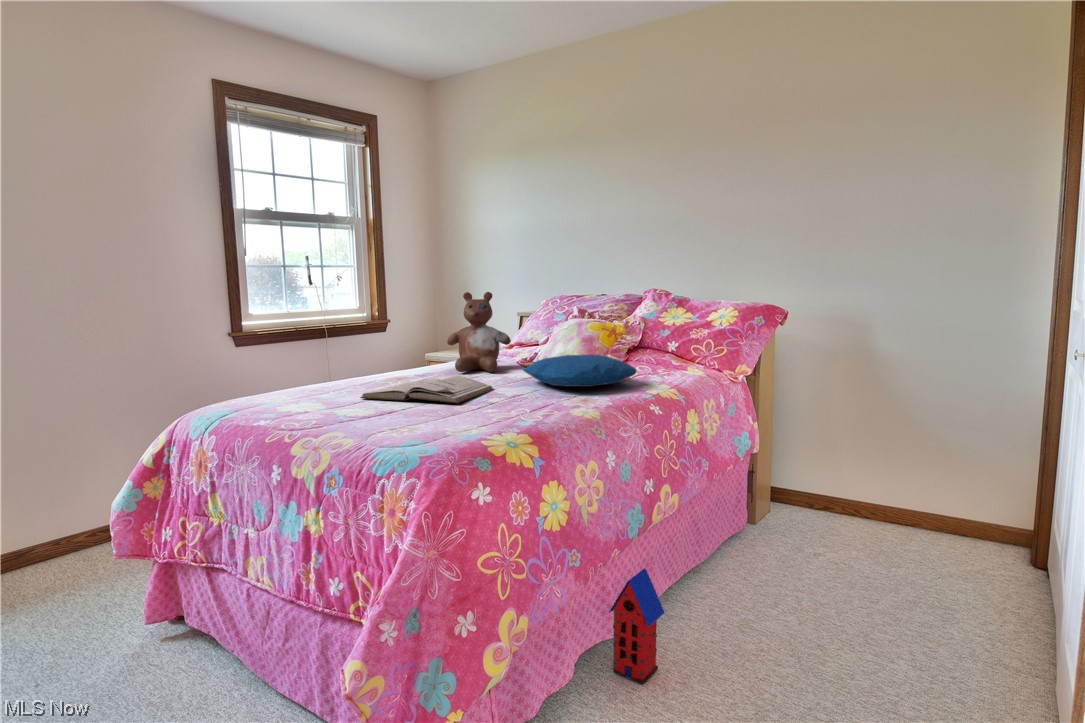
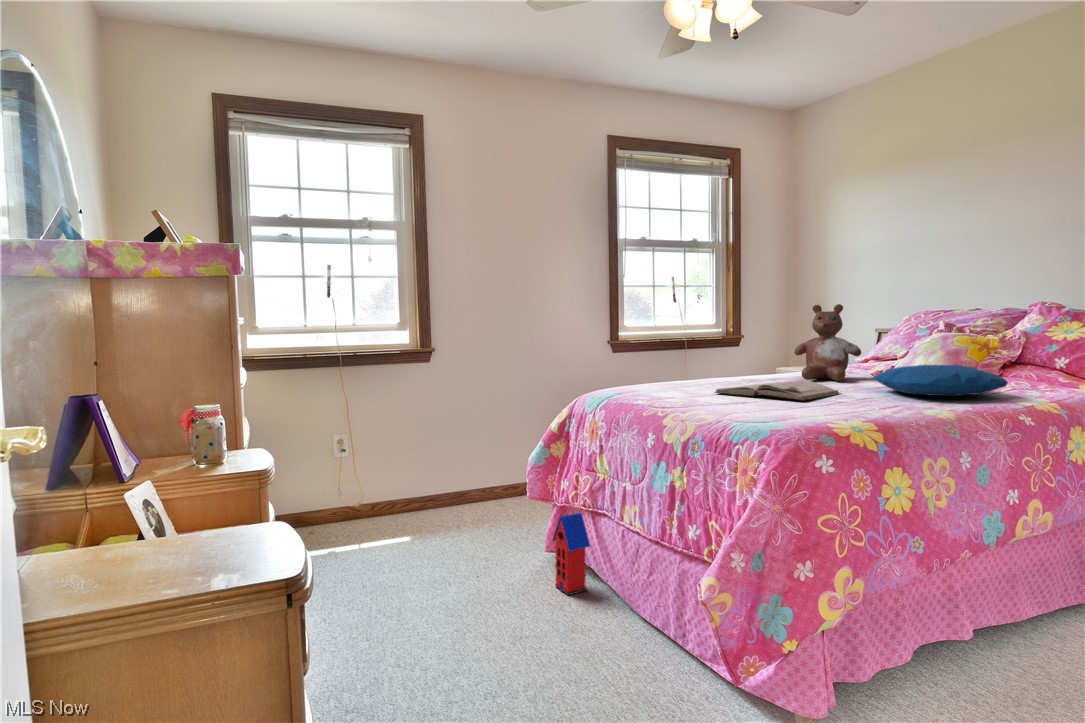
toy house: present [609,568,665,684] -> present [552,513,590,595]

